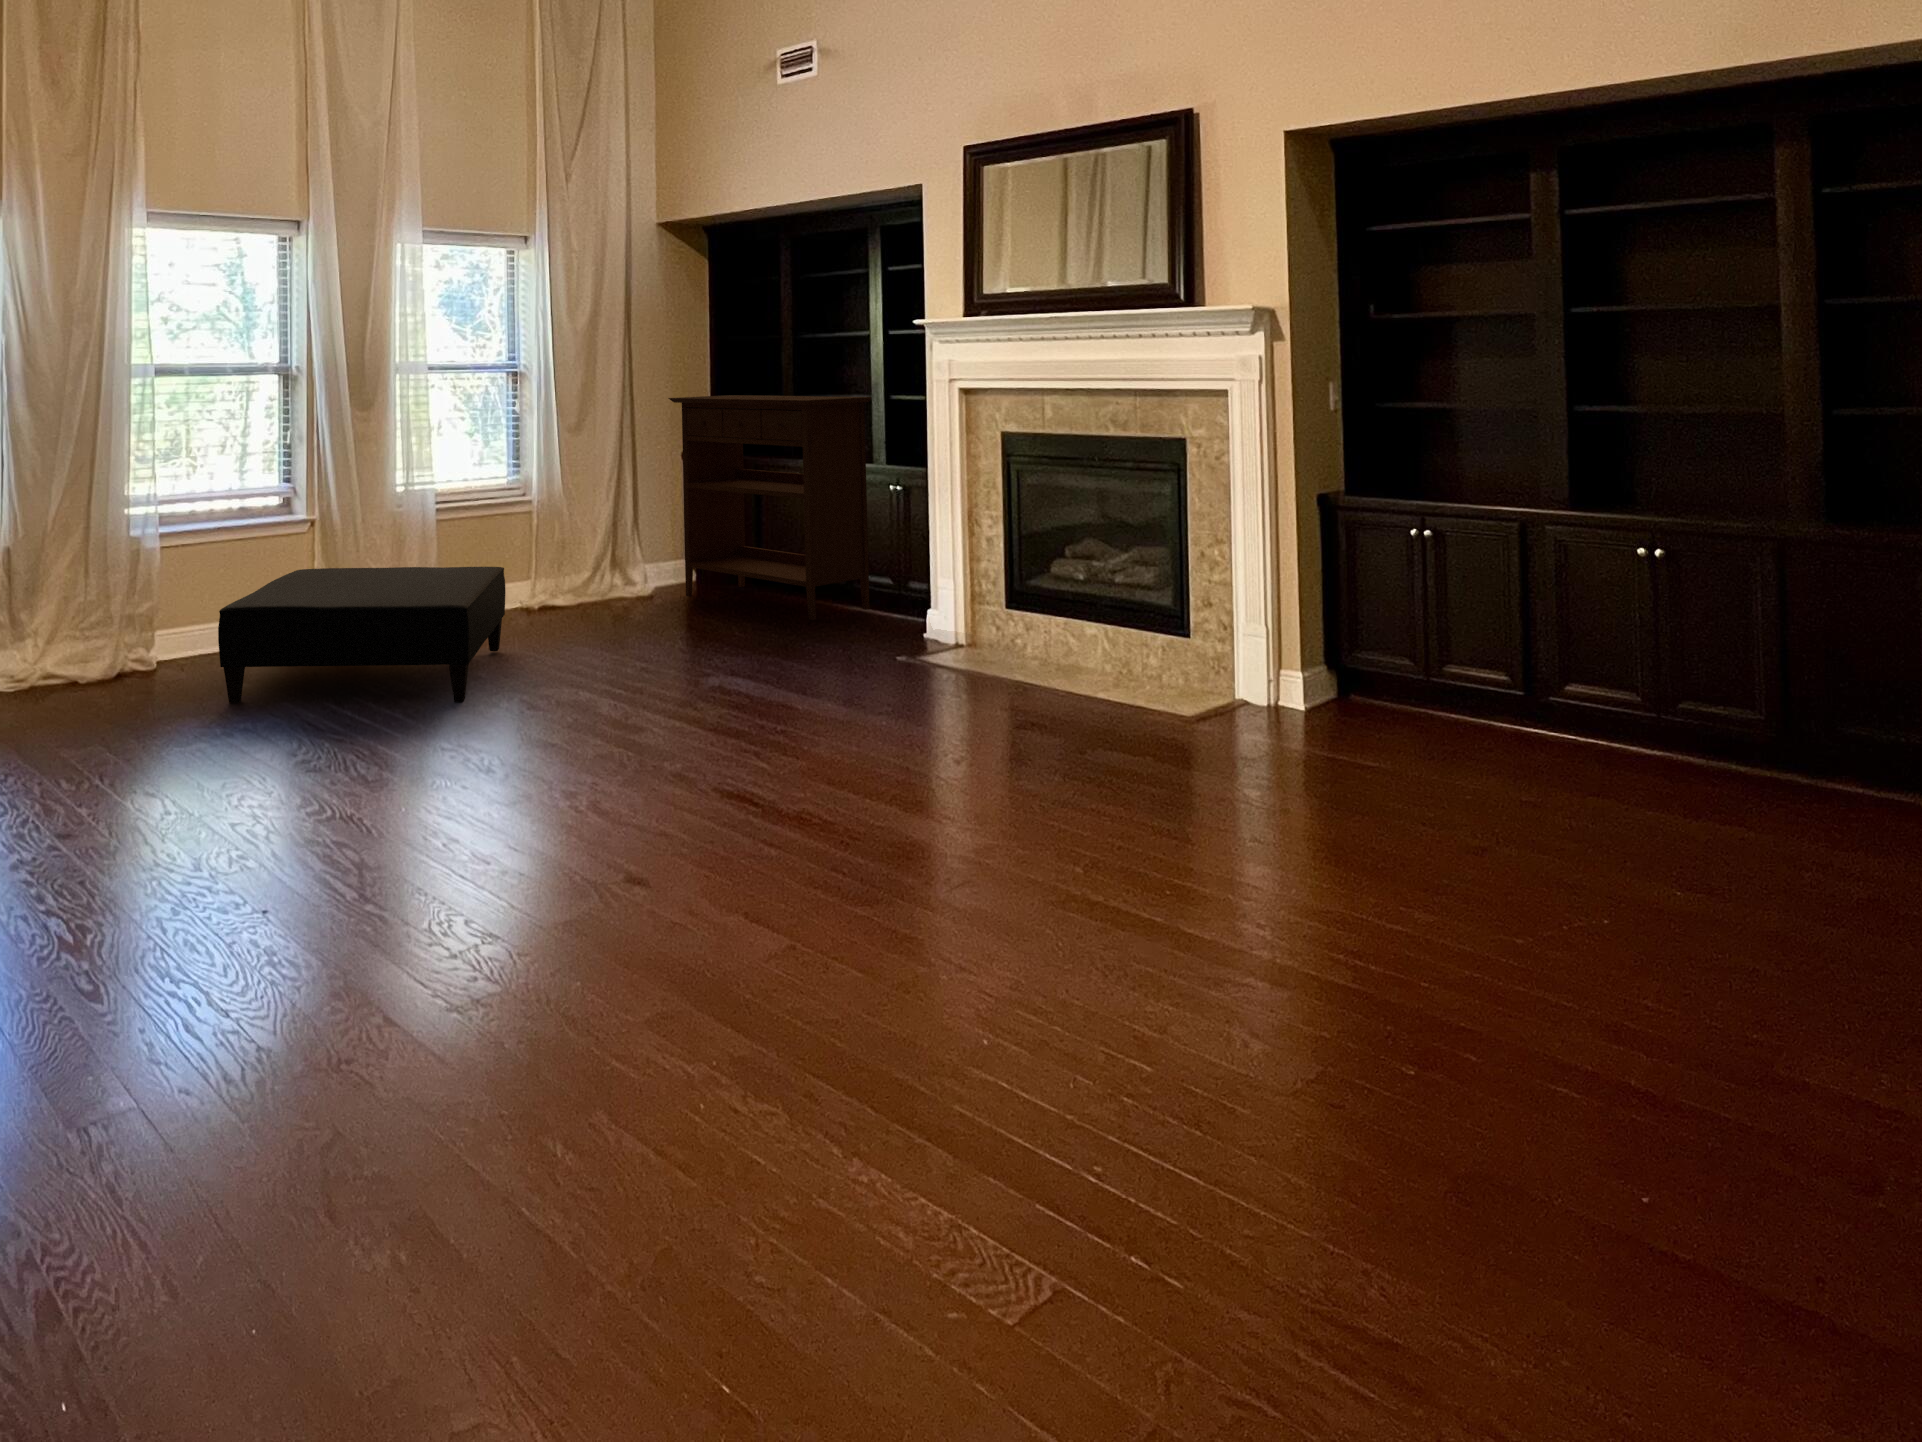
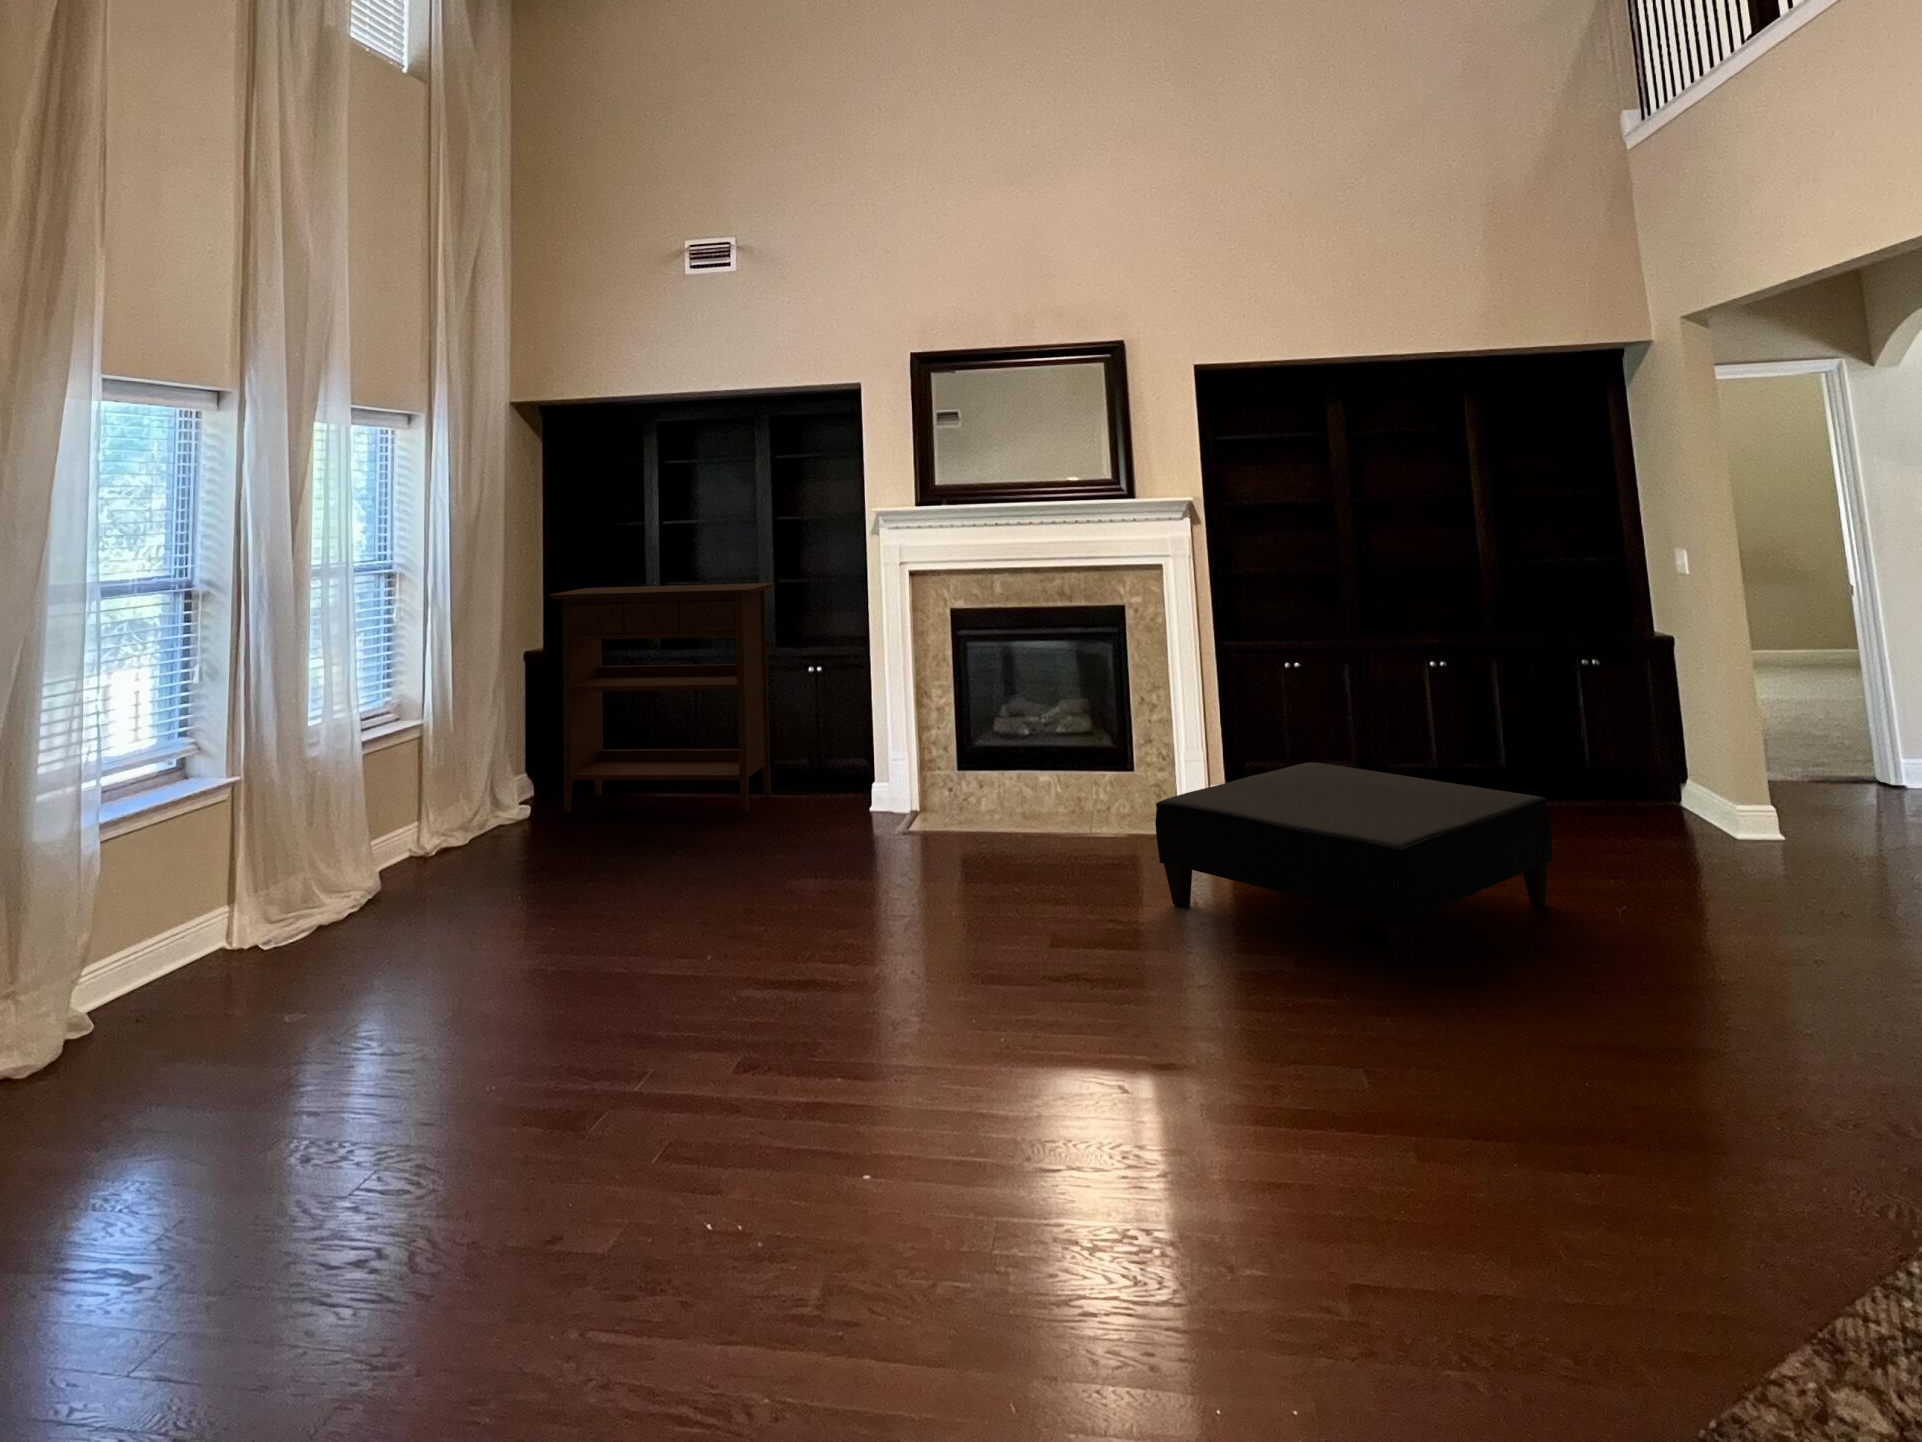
ottoman: present [218,567,506,703] -> present [1155,762,1552,966]

